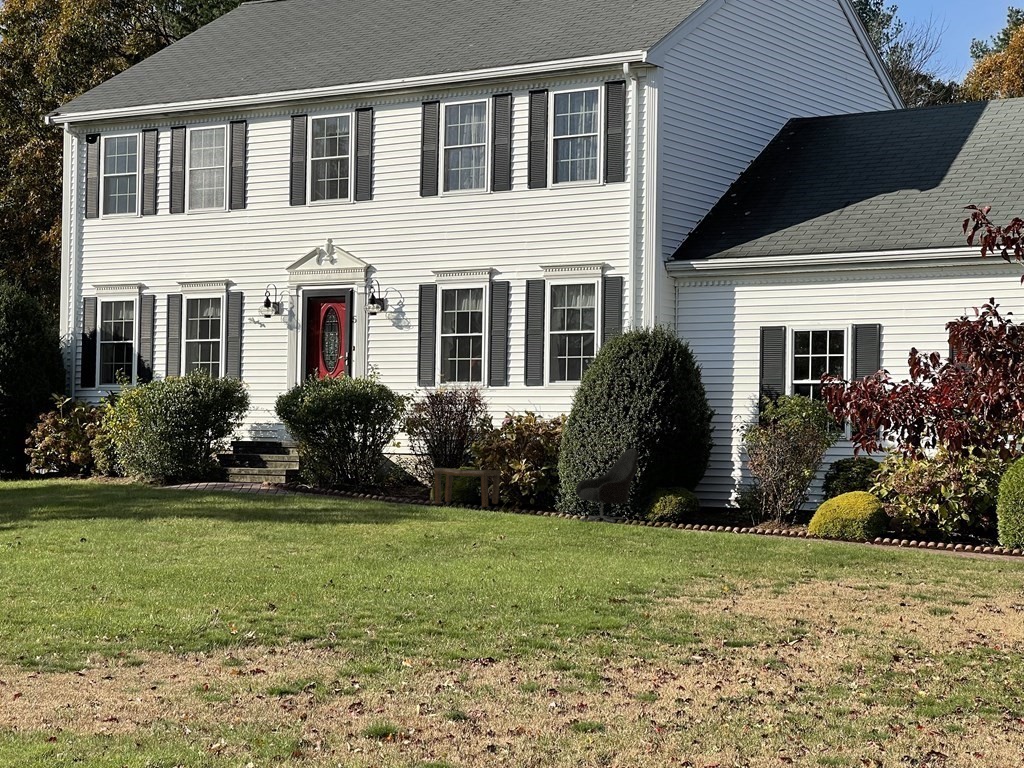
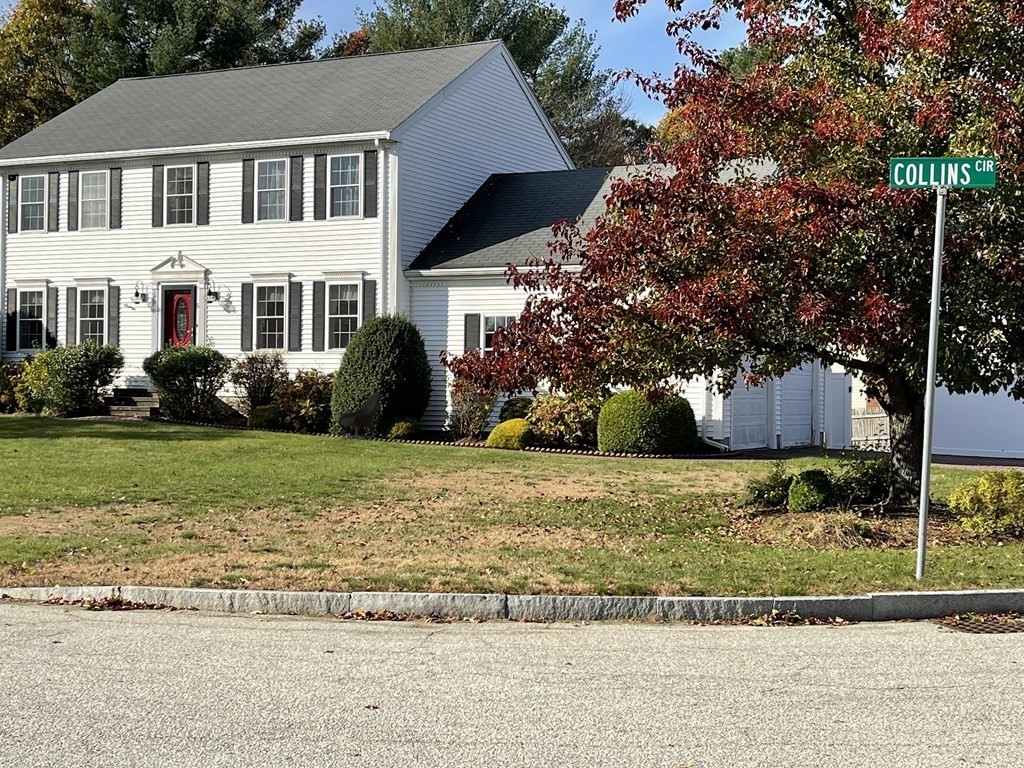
potted plant: none [107,448,151,482] -> present [25,396,51,417]
bench: present [434,468,501,507] -> none [249,406,294,431]

